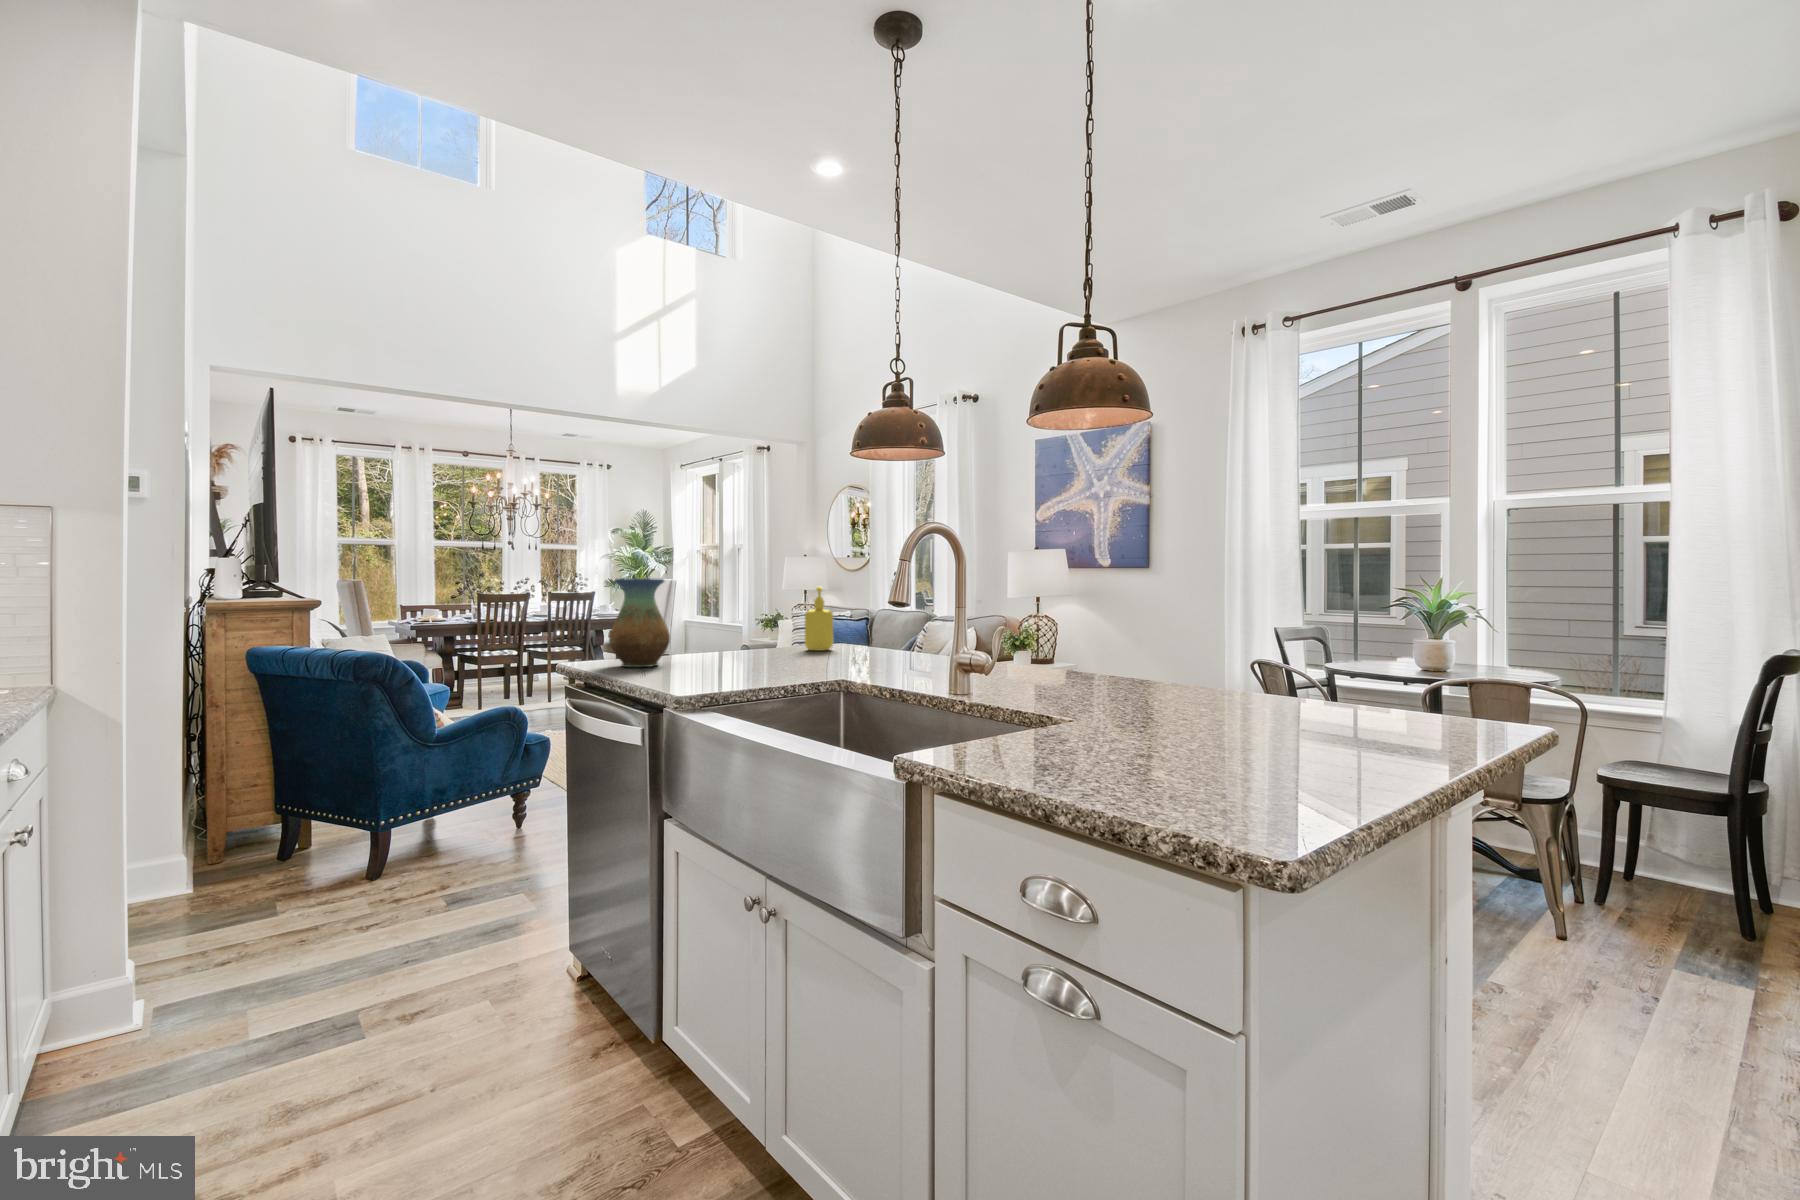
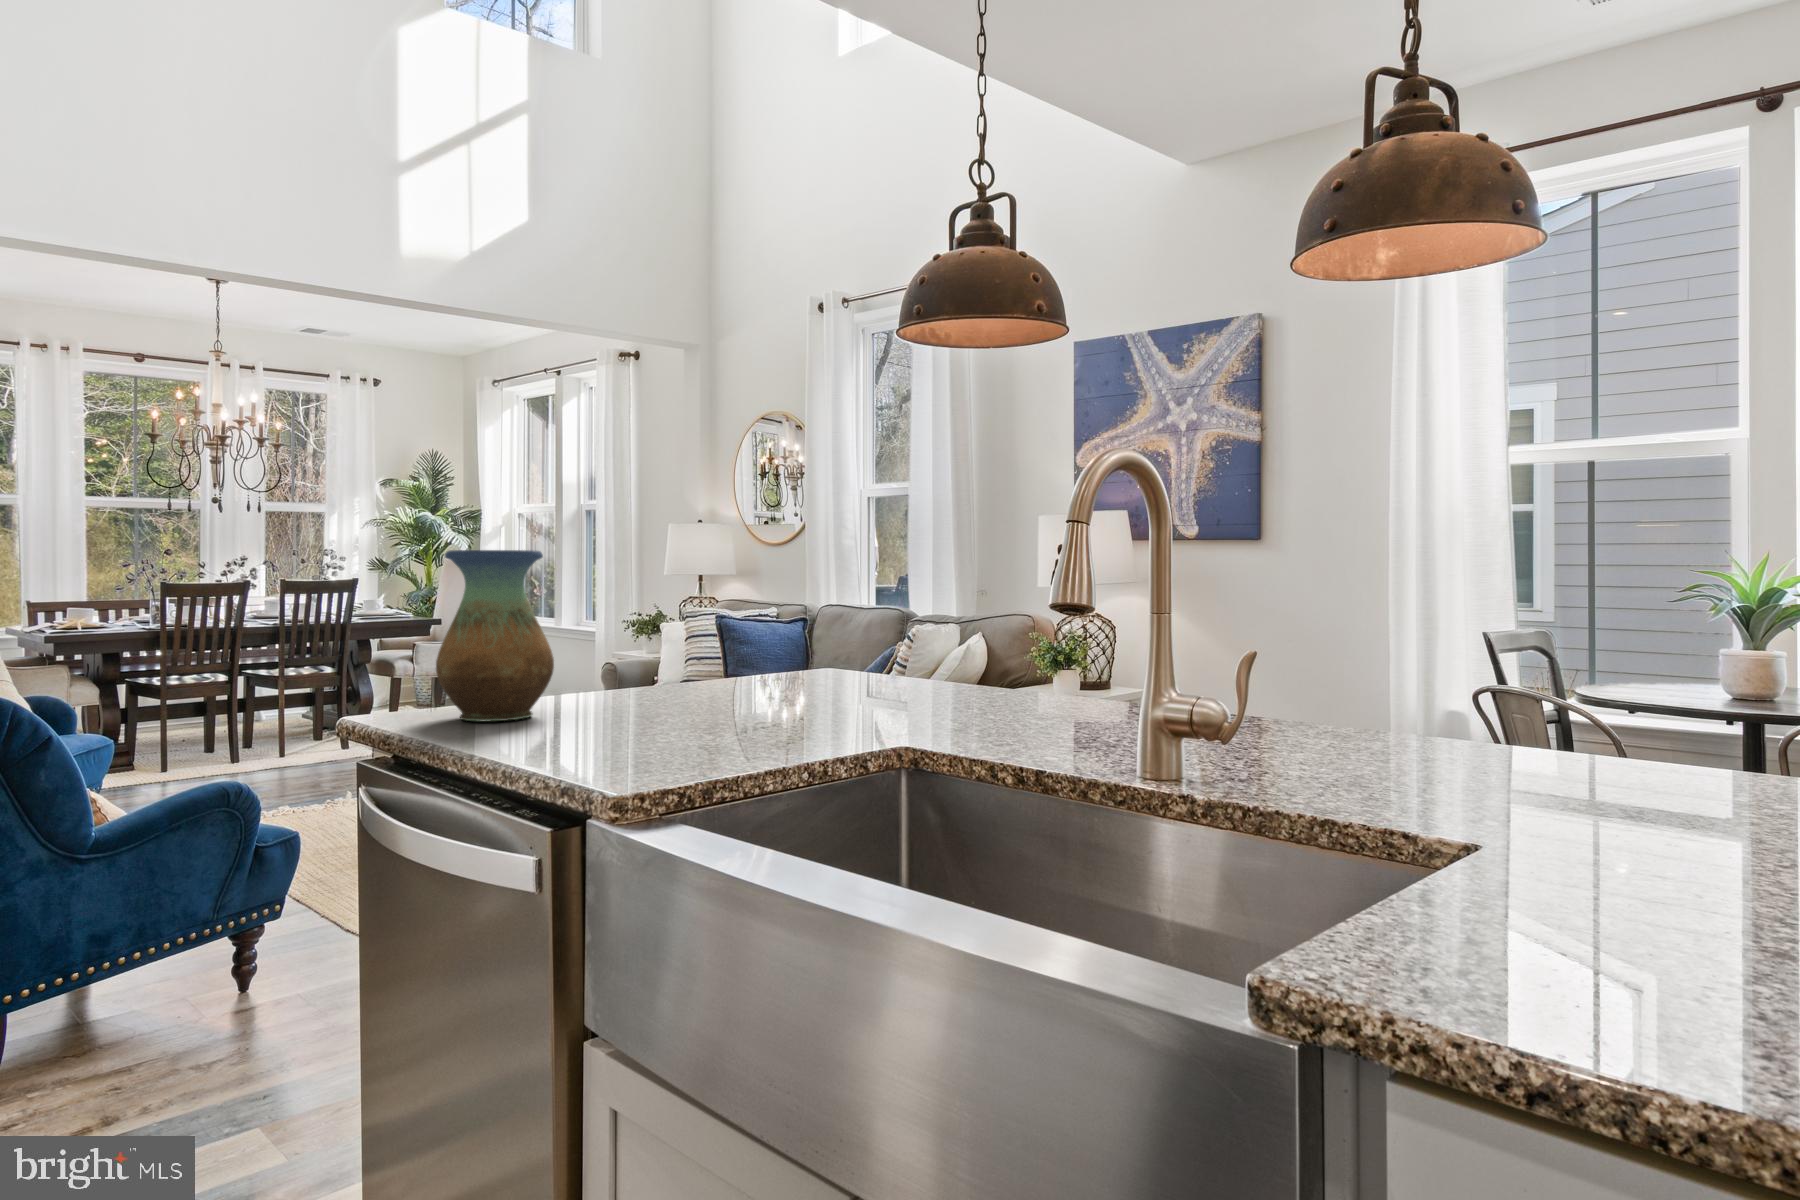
soap dispenser: present [805,587,833,651] -> none [781,567,831,680]

